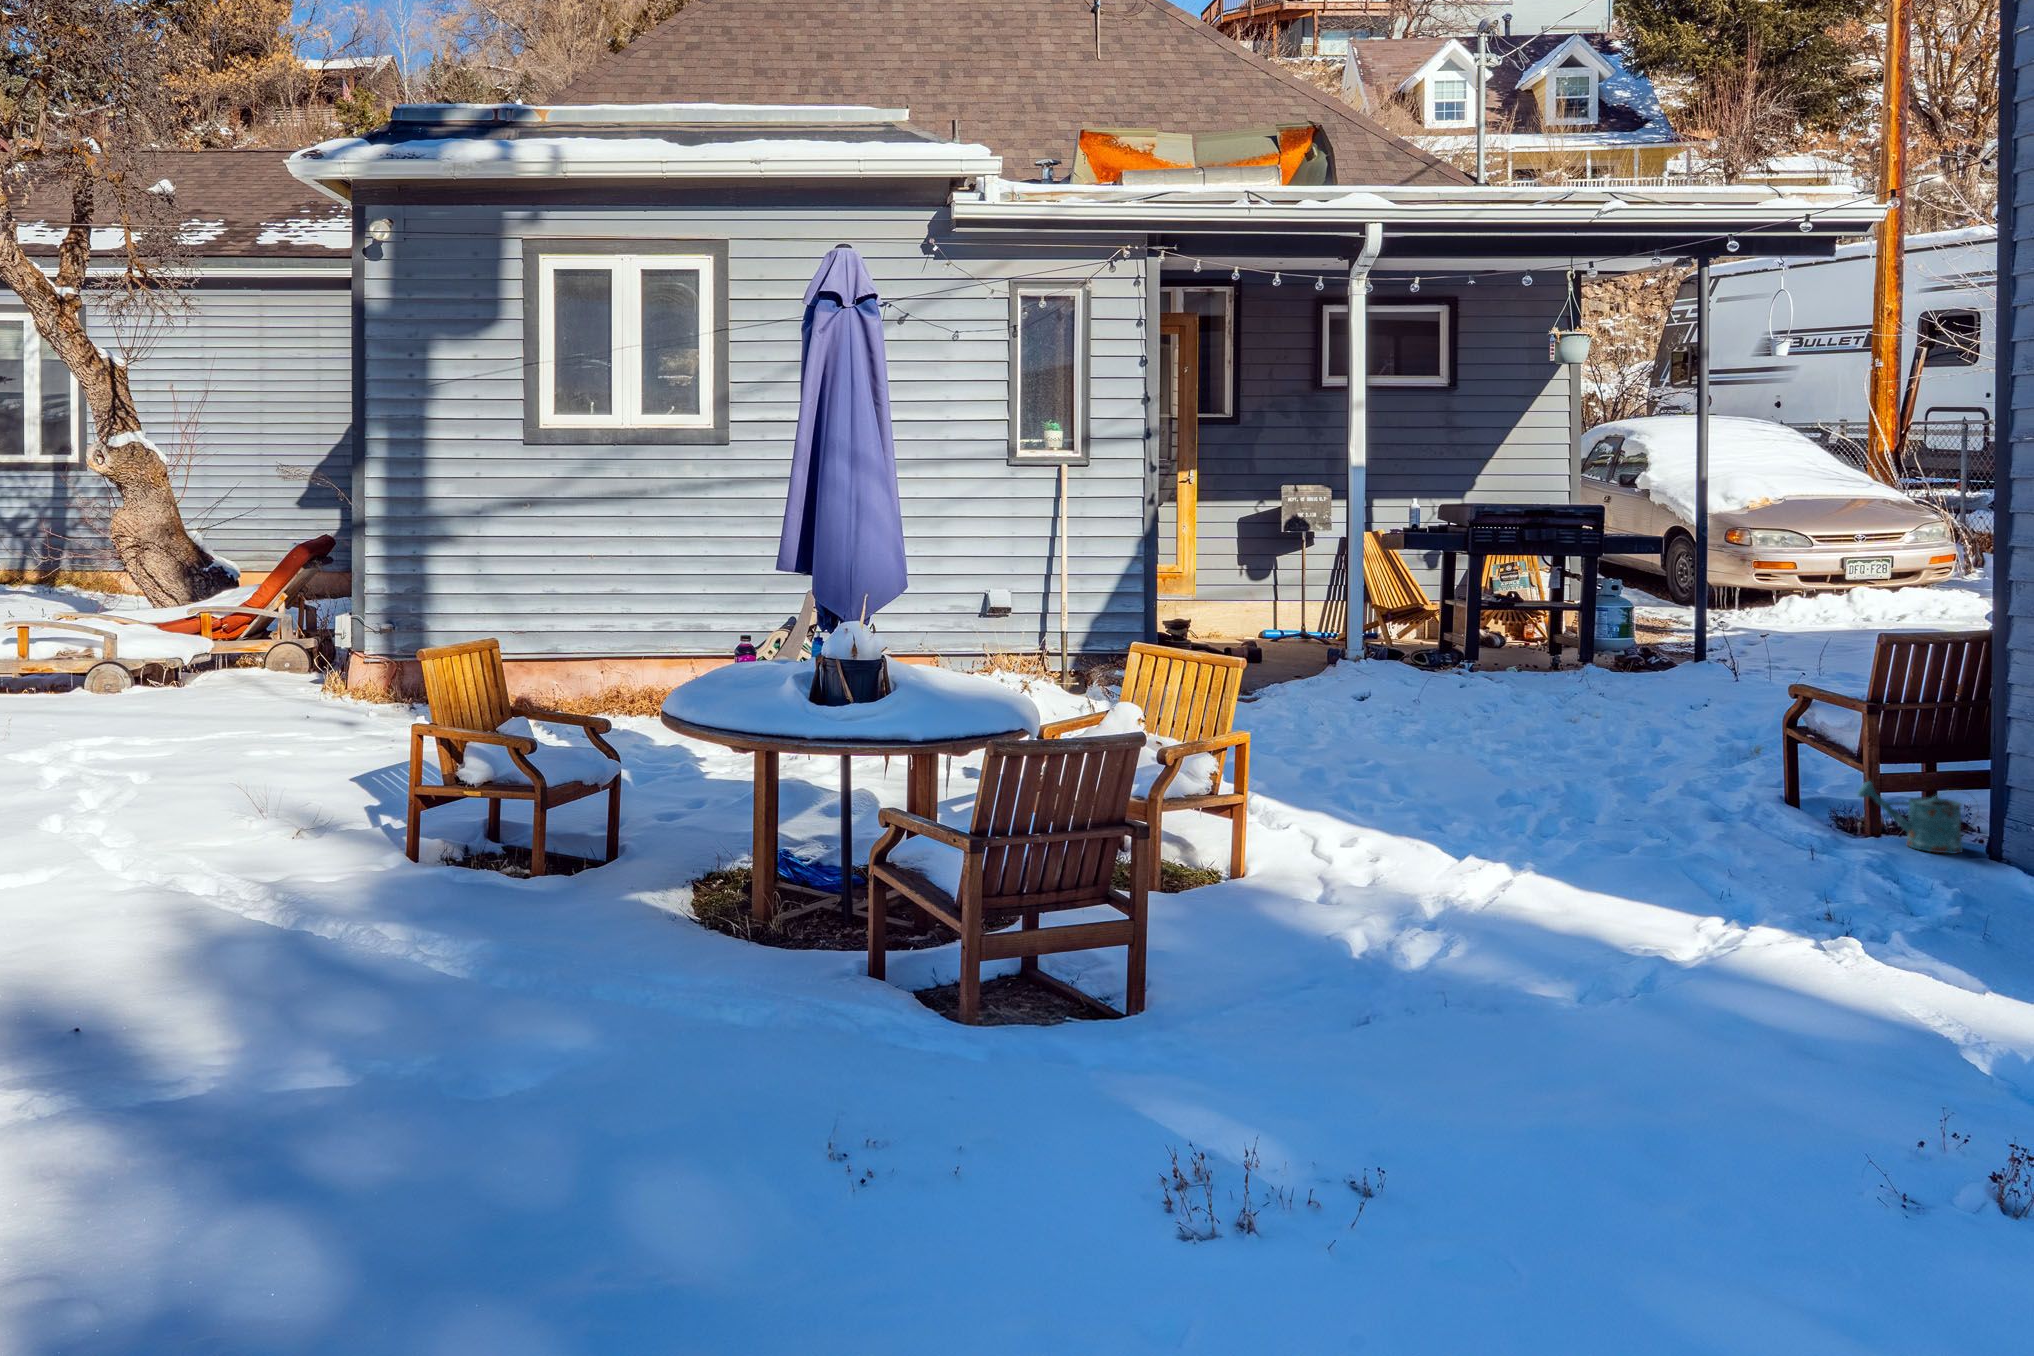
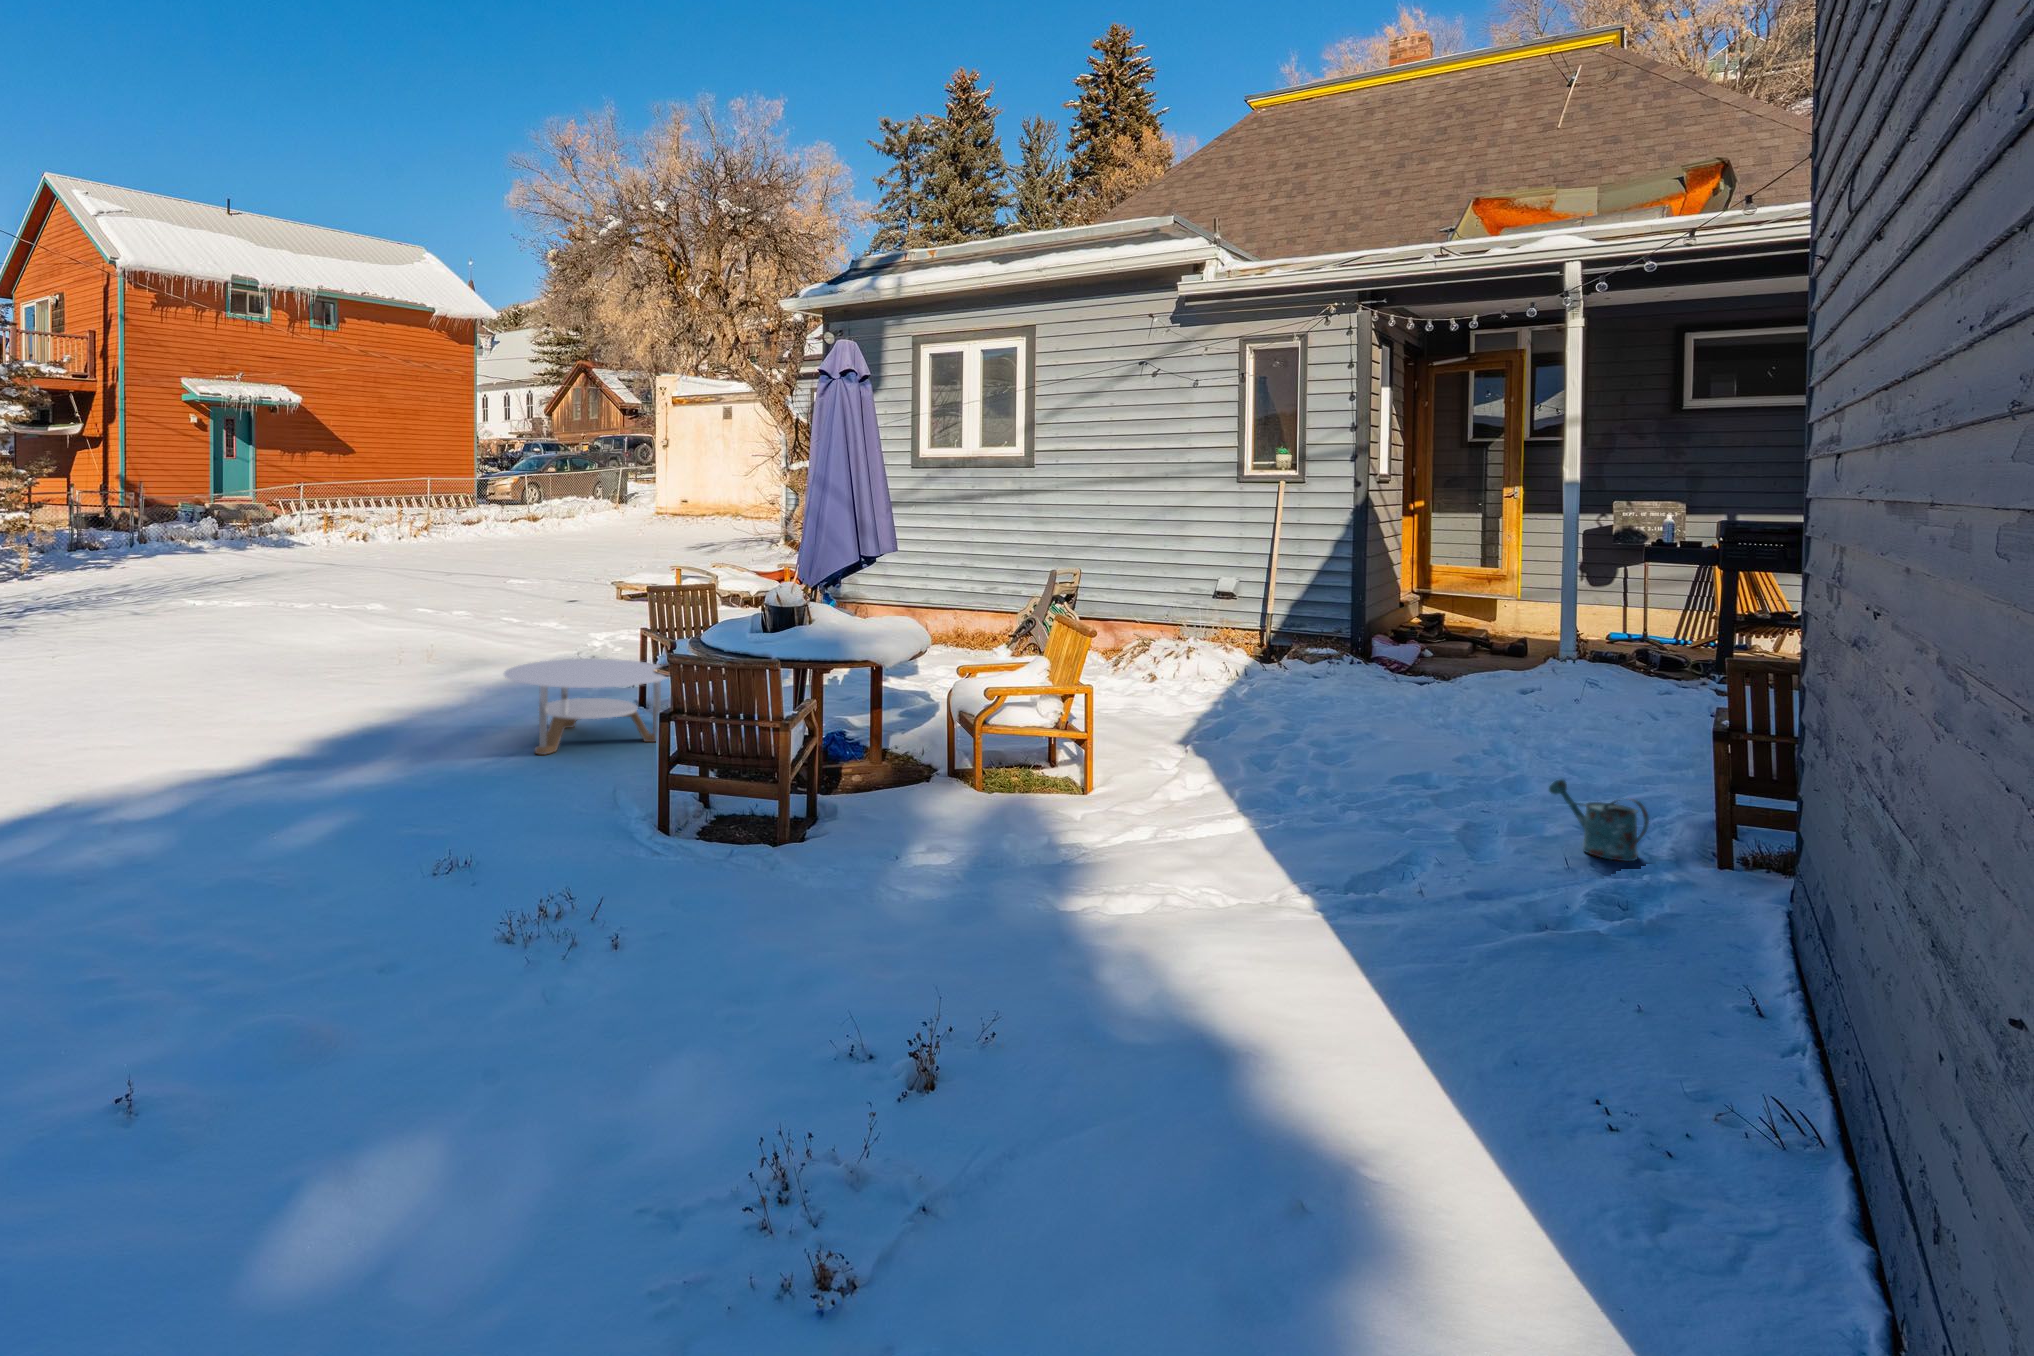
round table: none [602,825,917,1040] -> present [504,659,667,755]

